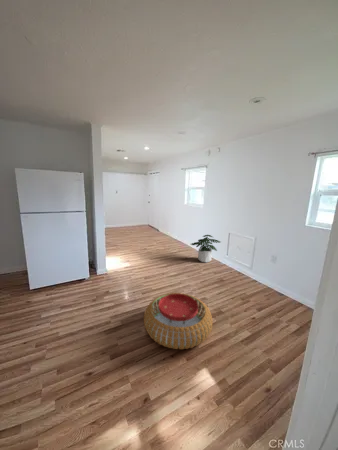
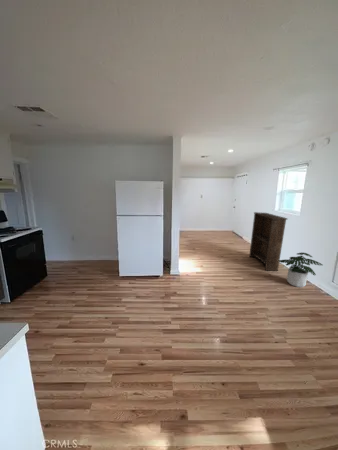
bookshelf: none [166,205,194,254] -> present [249,212,287,271]
pouf: present [144,293,212,349] -> none [201,312,285,385]

